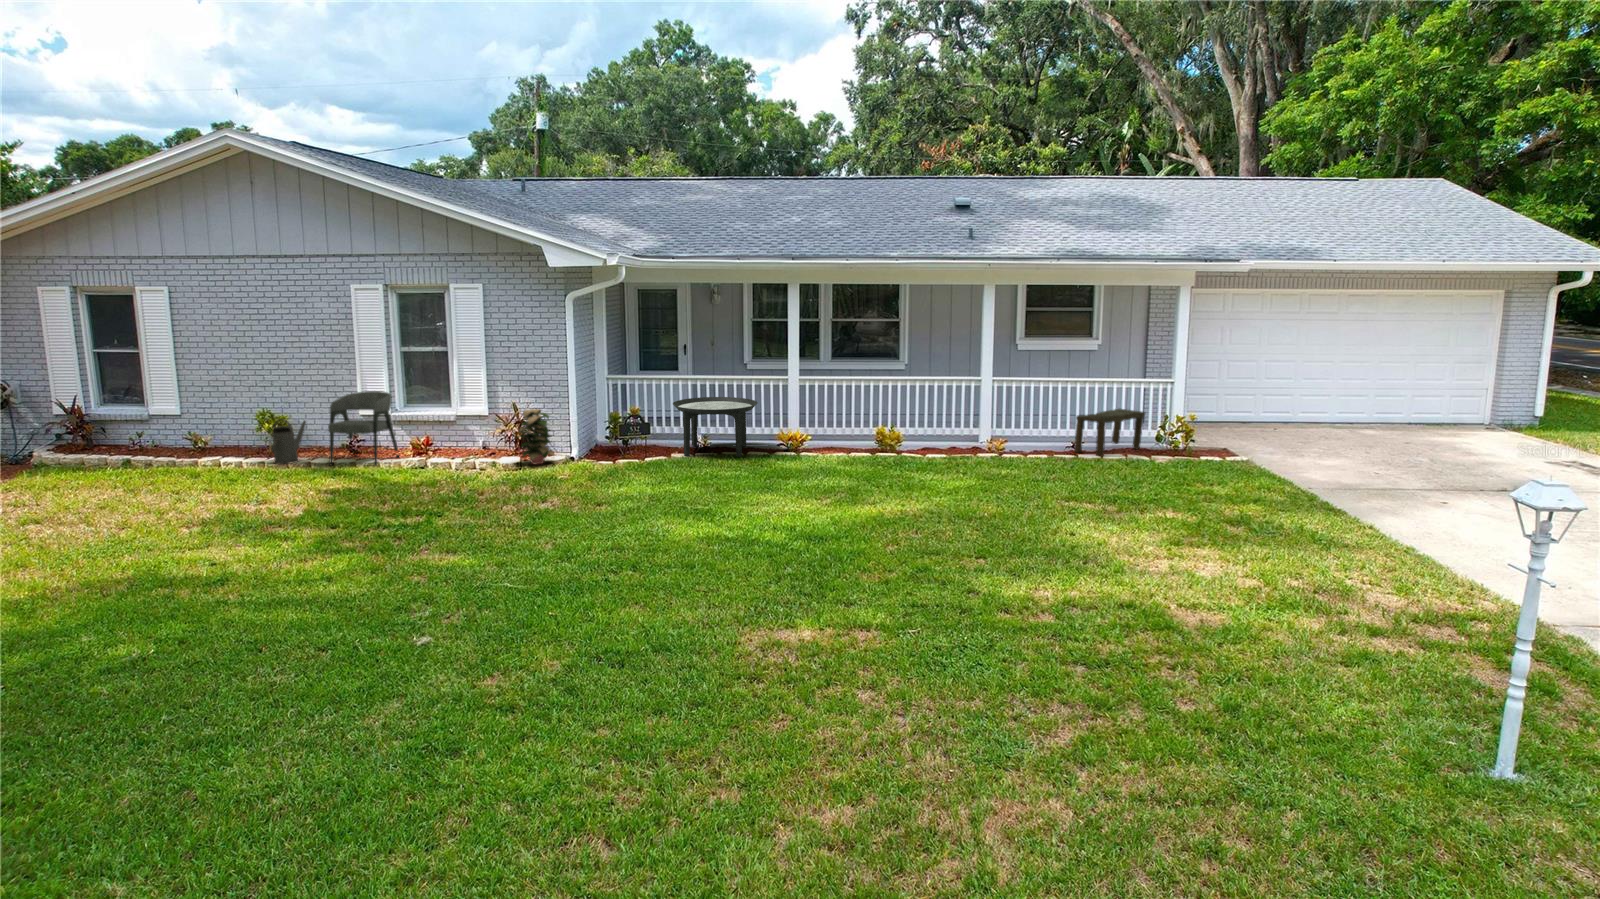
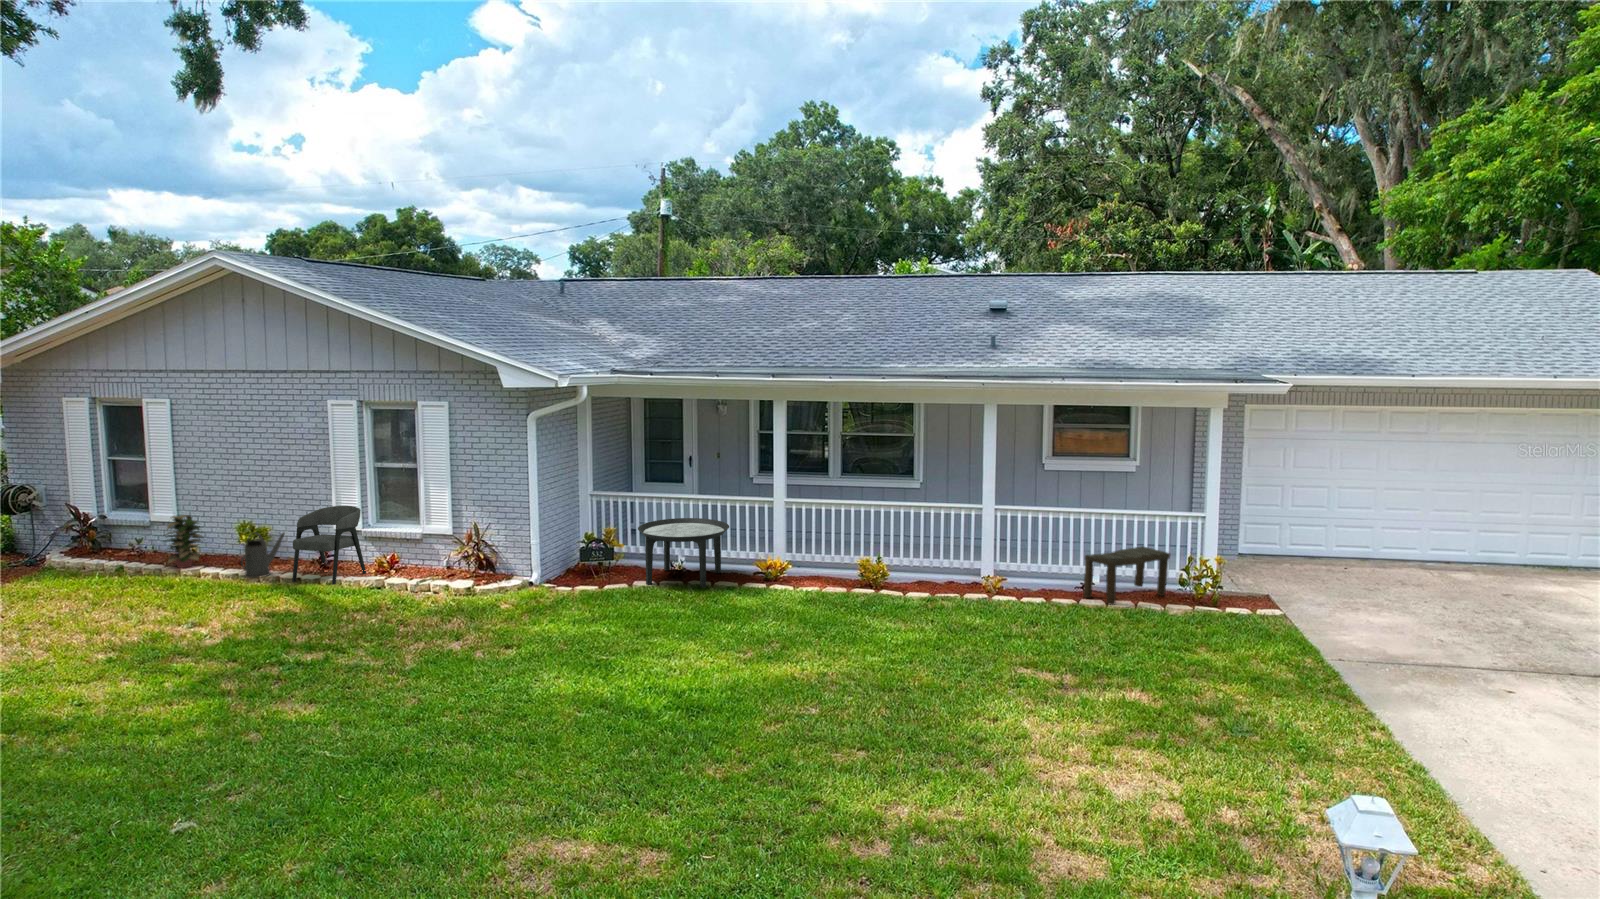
decorative plant: present [519,409,554,465] -> present [166,515,203,568]

